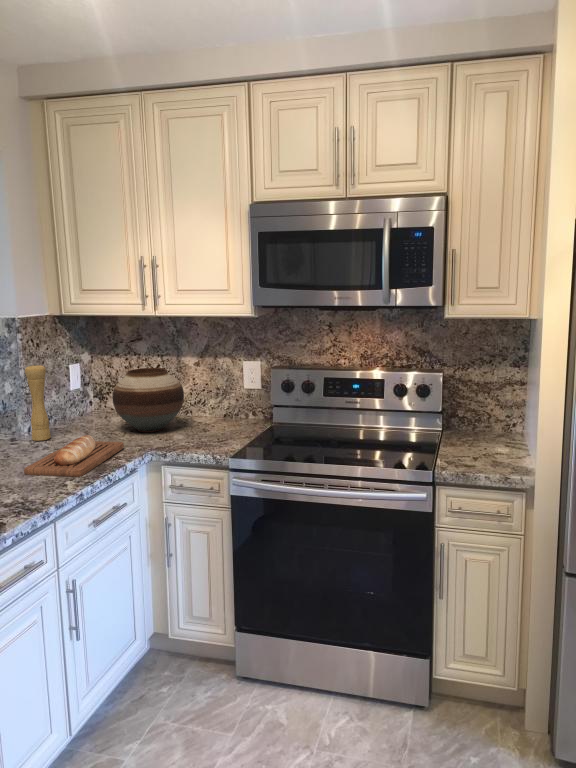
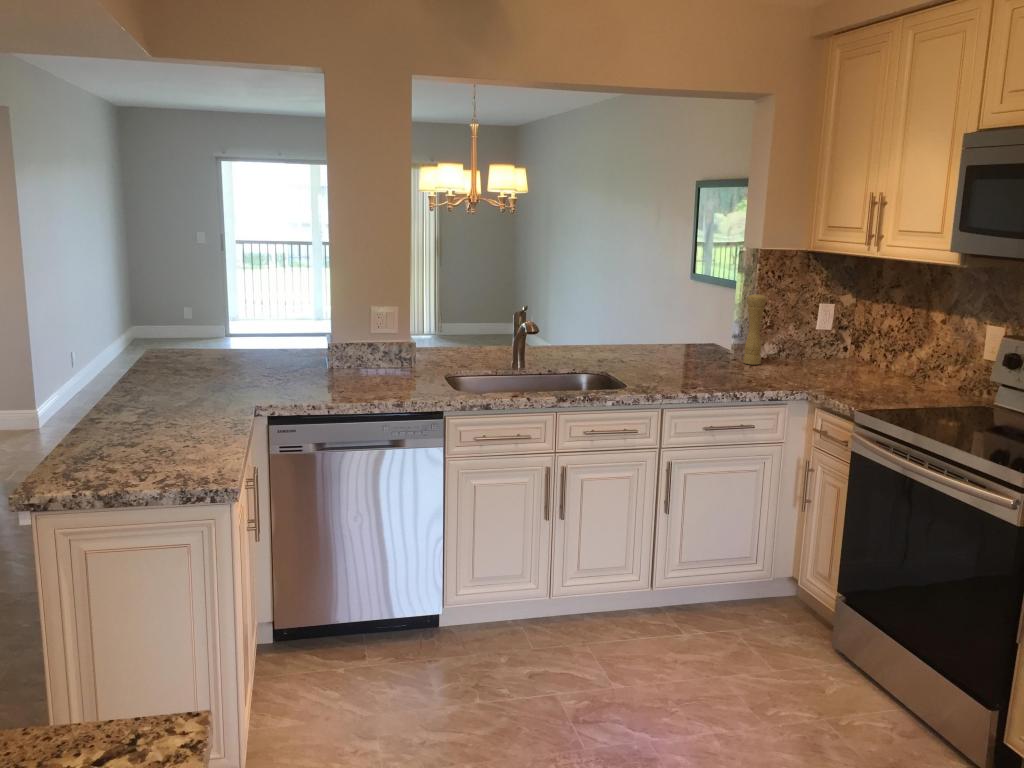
vase: present [112,368,184,432] -> none [819,314,900,382]
bread loaf: present [24,435,124,477] -> none [686,362,792,388]

